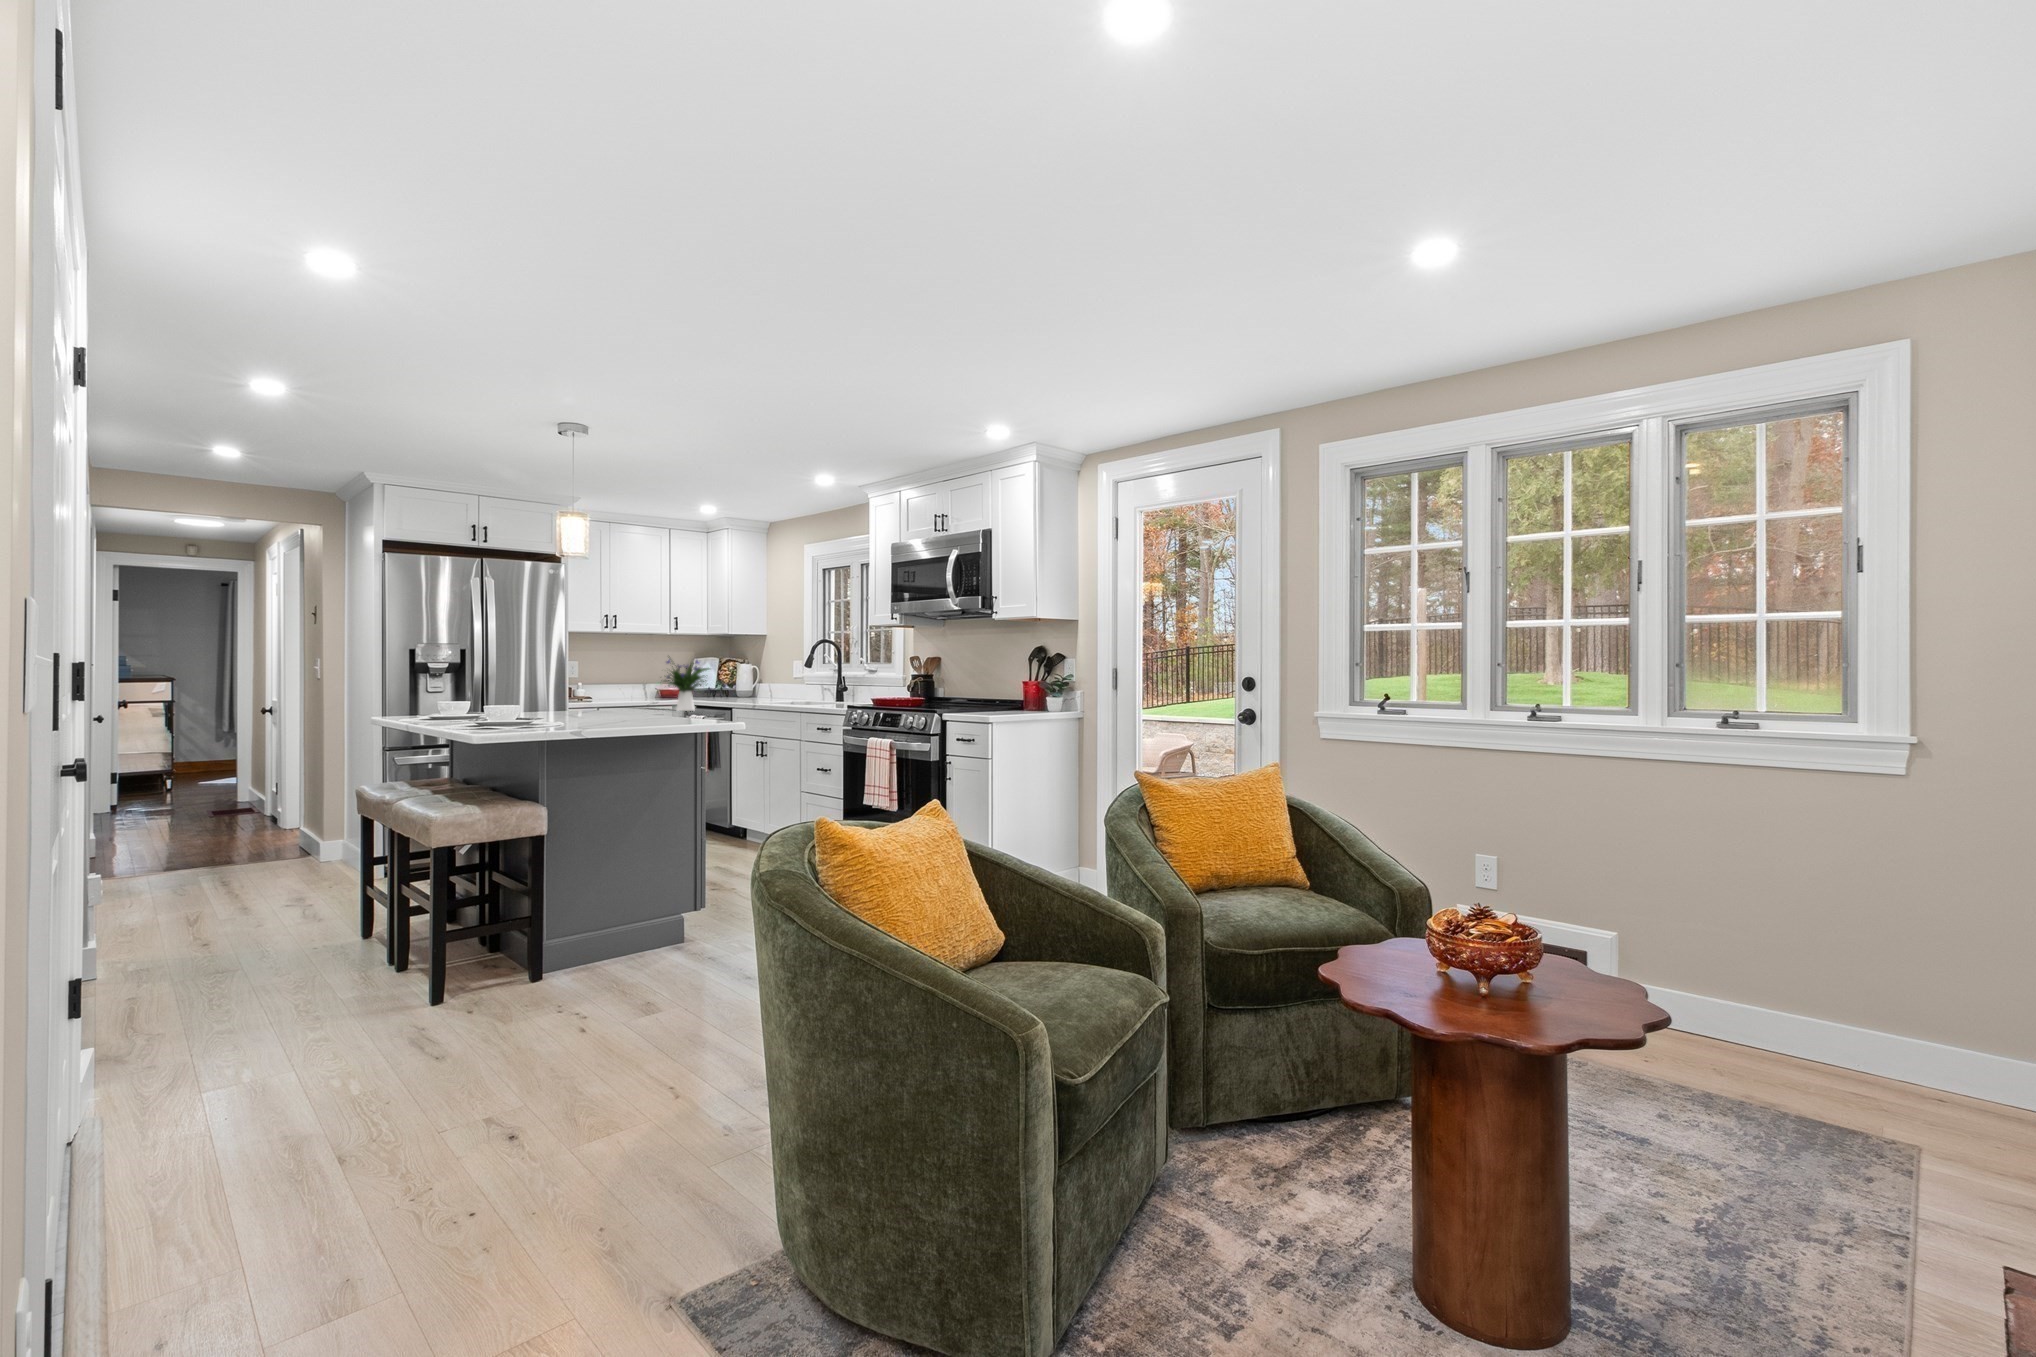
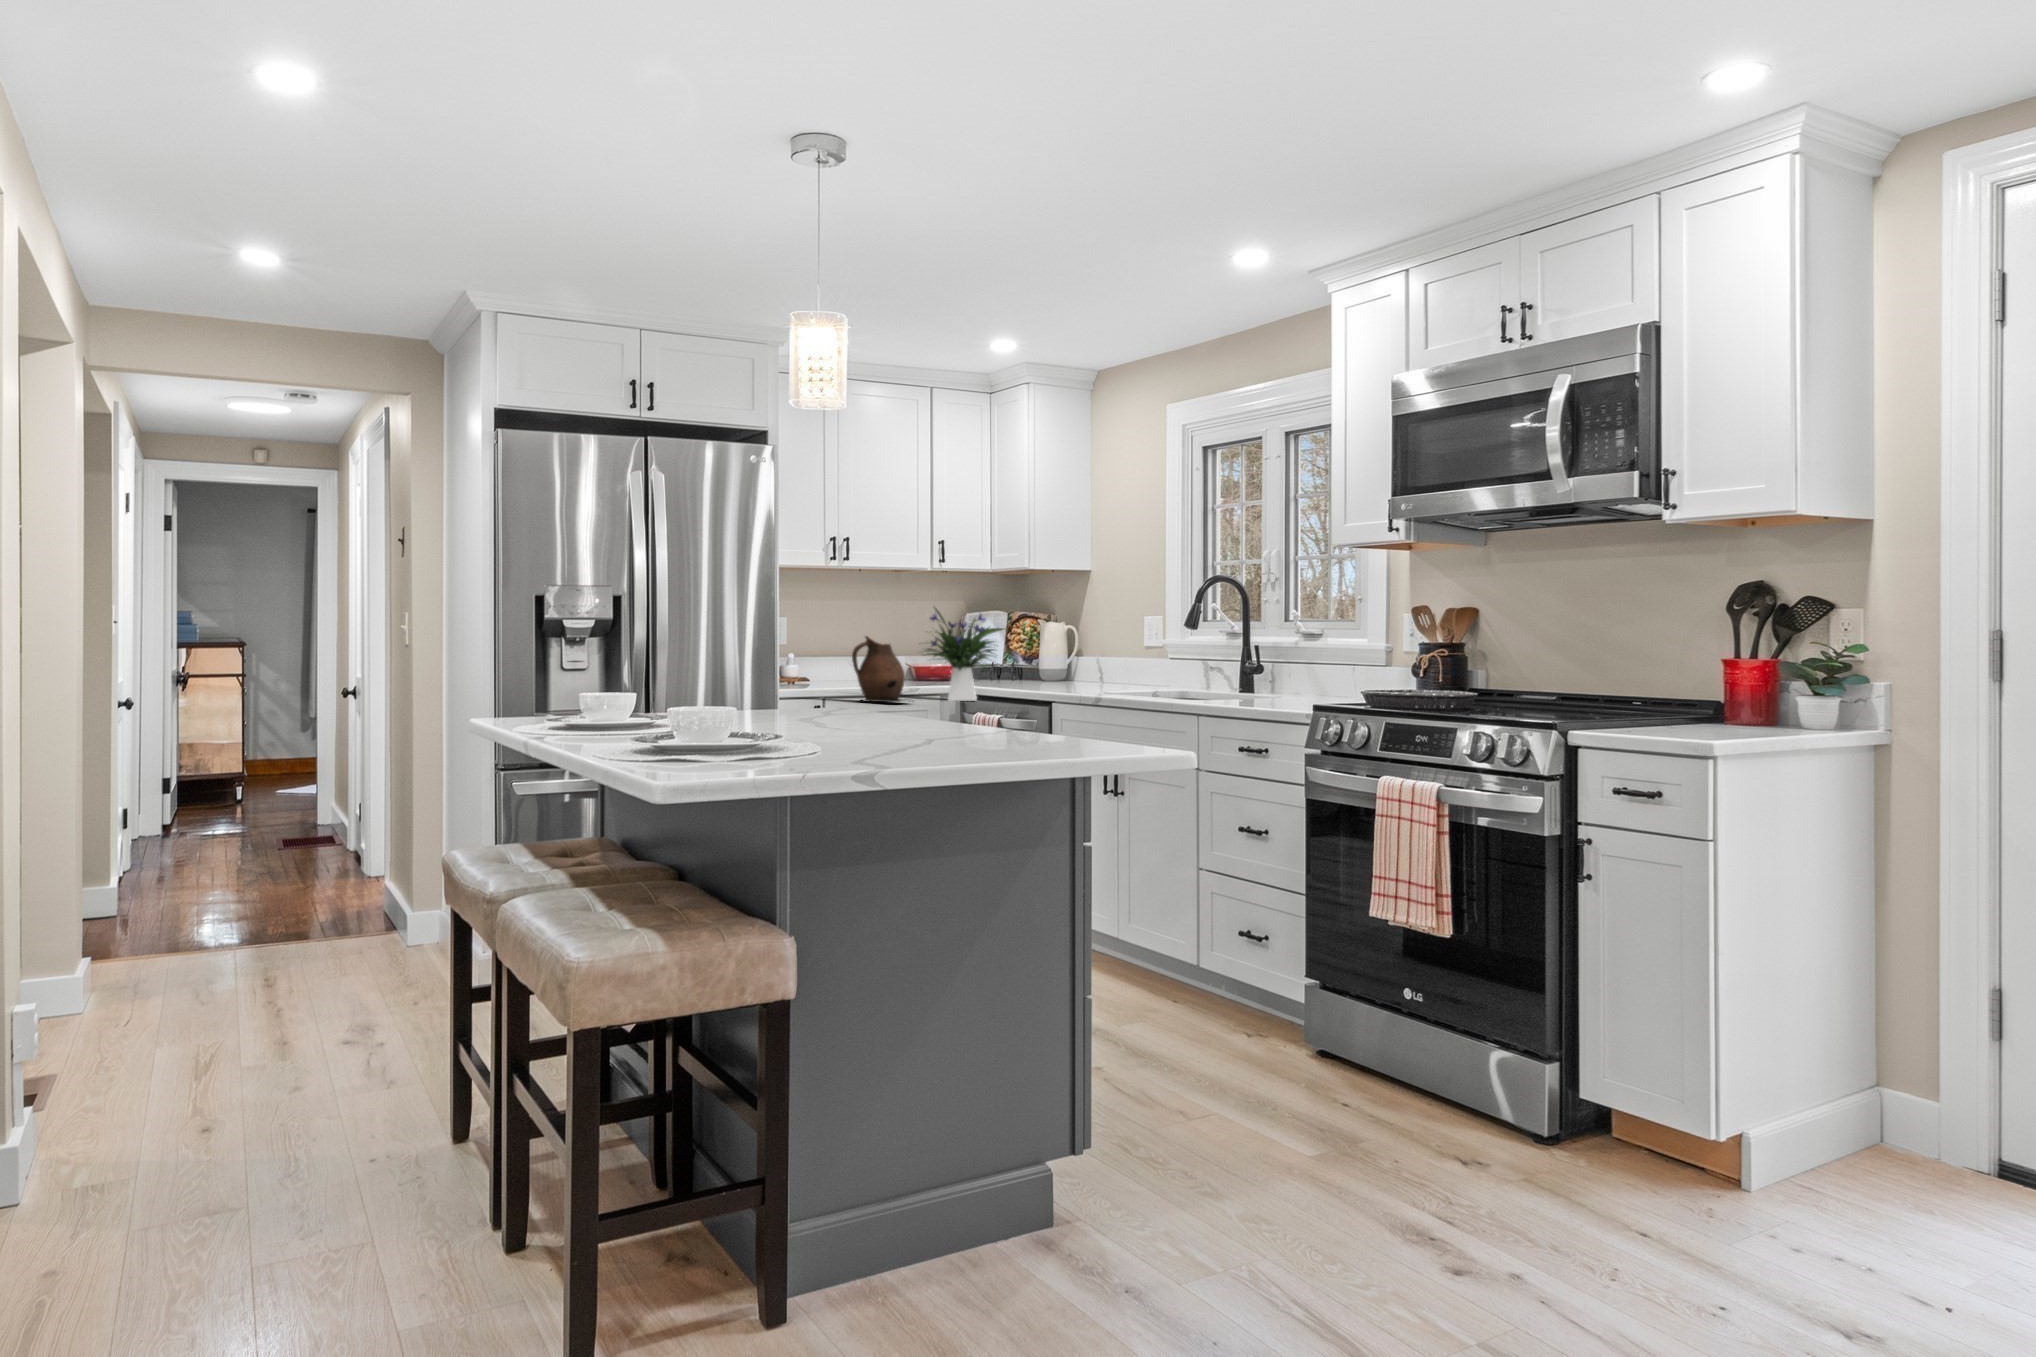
ceramic pitcher: none [611,672,650,711] -> present [852,636,912,702]

